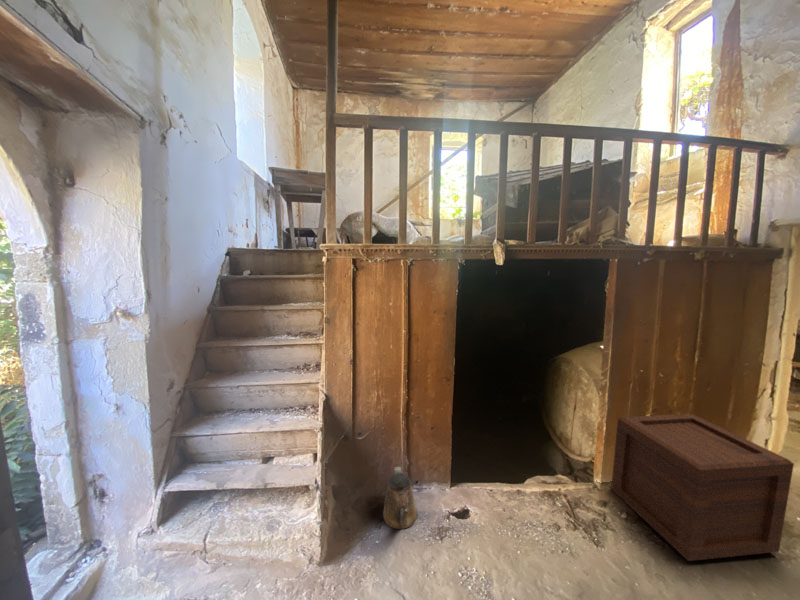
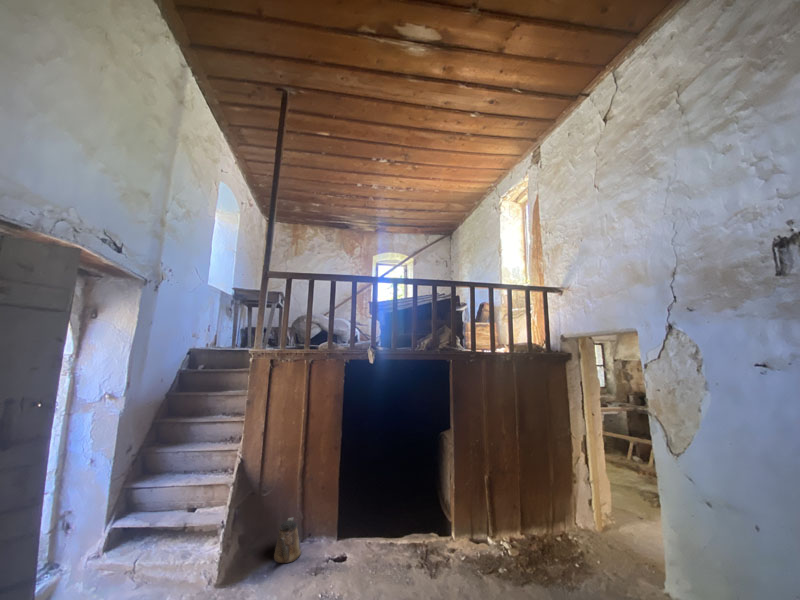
wooden crate: present [611,414,794,561] -> none [463,477,557,583]

